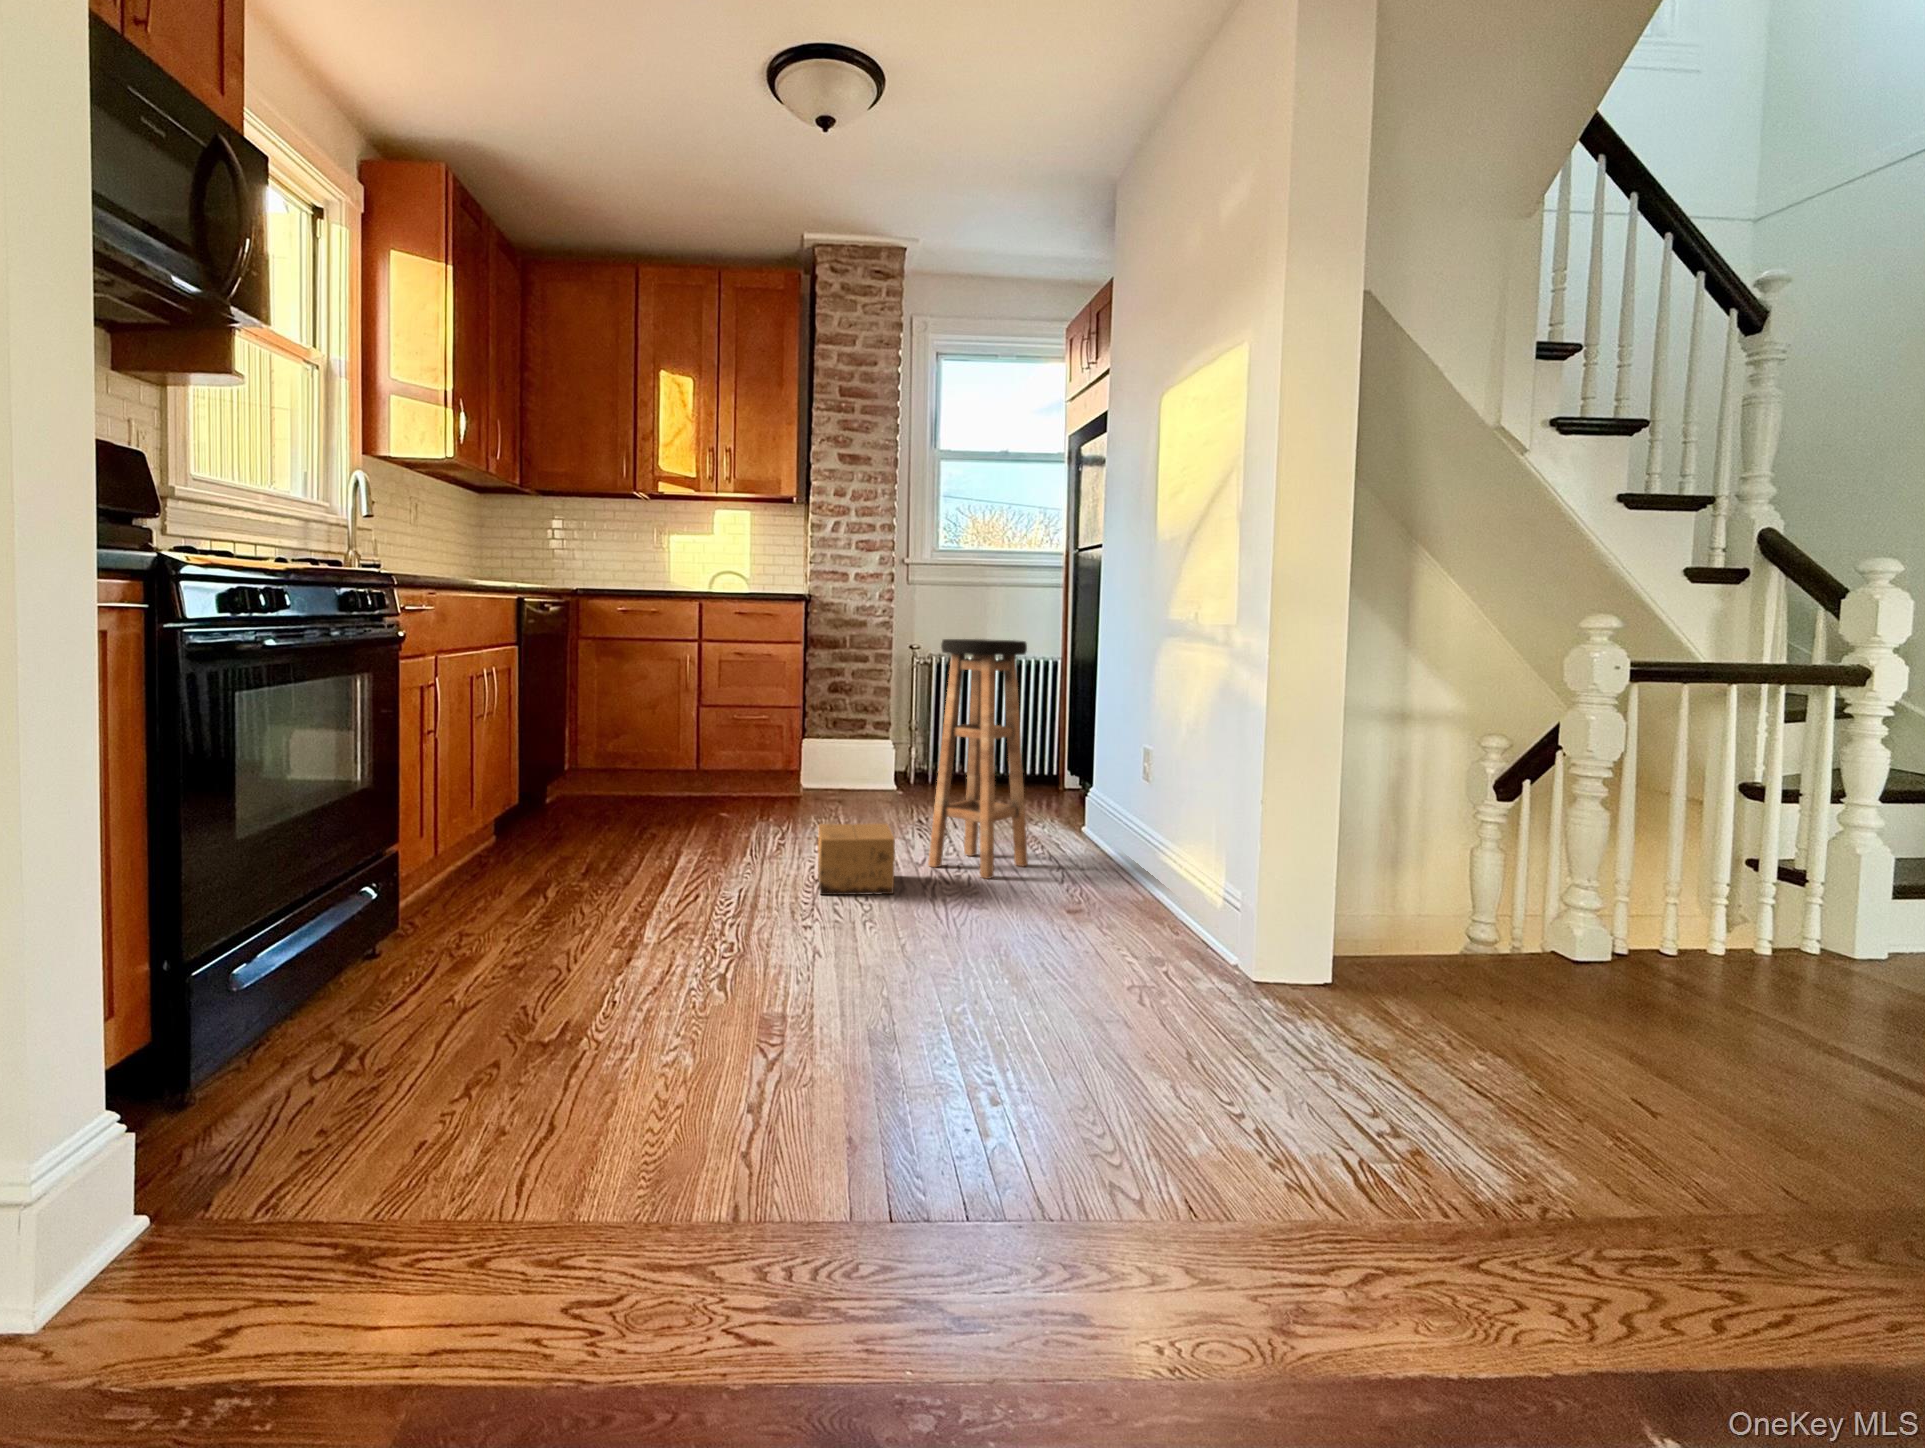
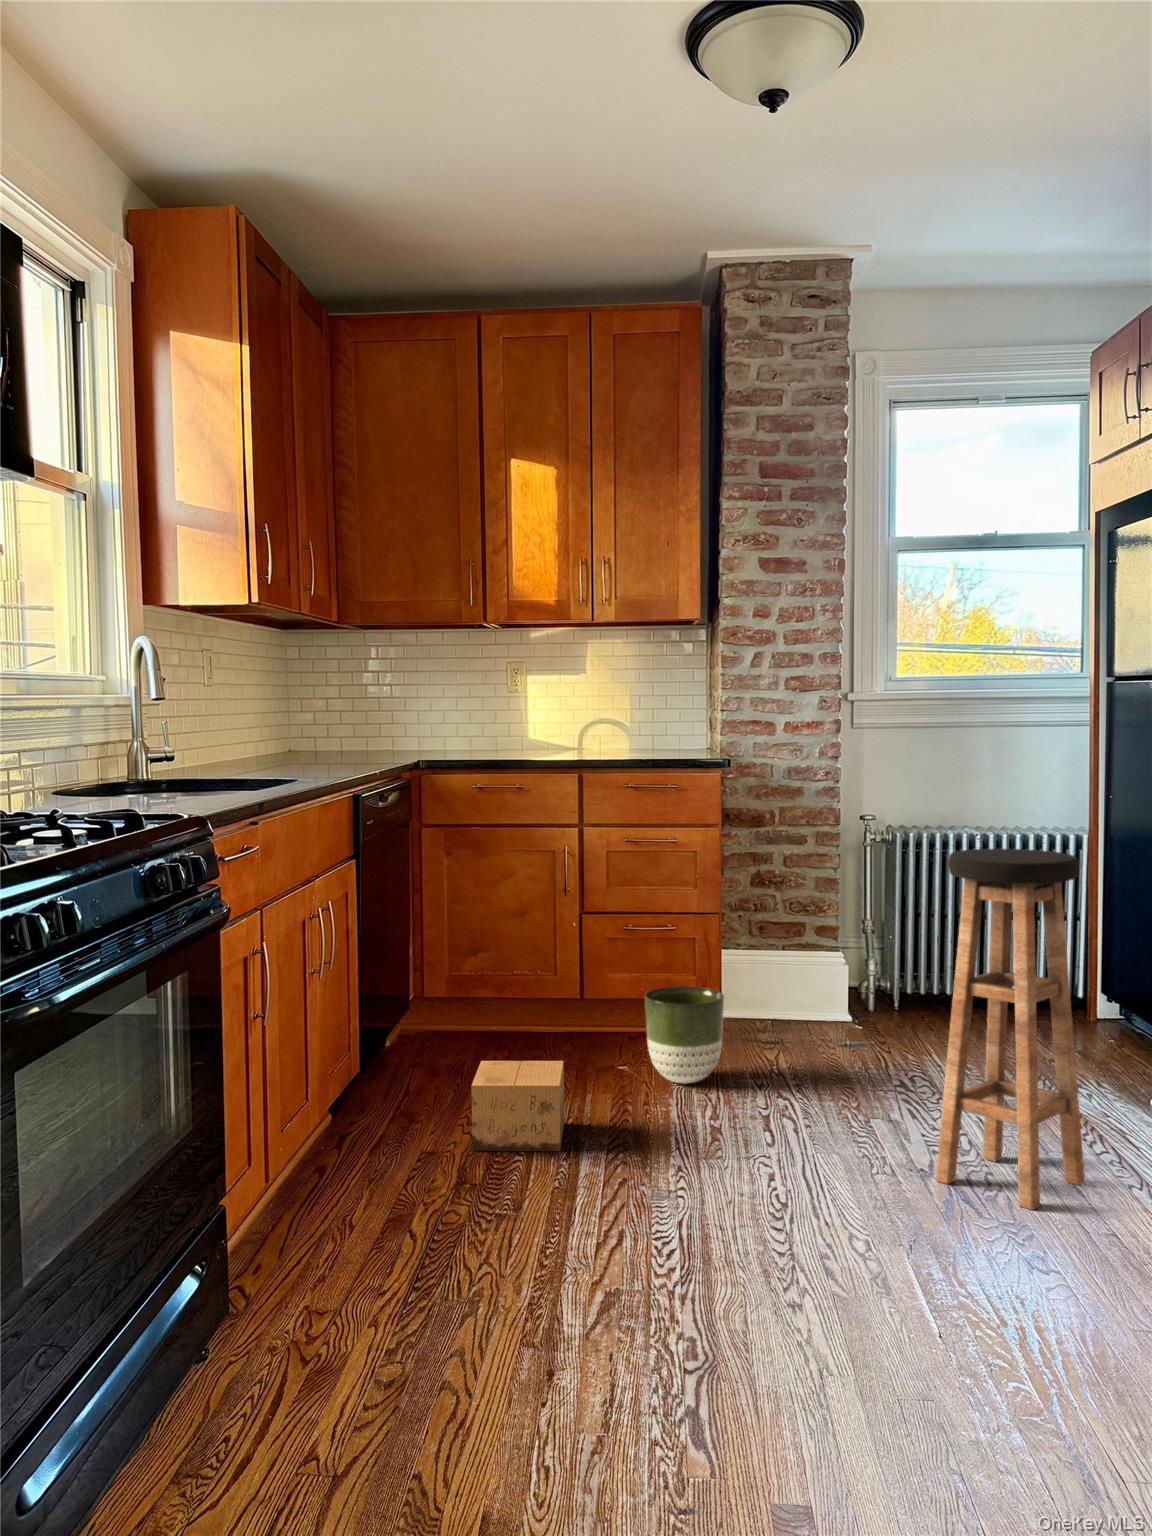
planter: none [741,753,798,820] -> present [645,986,724,1084]
cardboard box: present [818,823,895,895] -> present [471,1061,564,1151]

